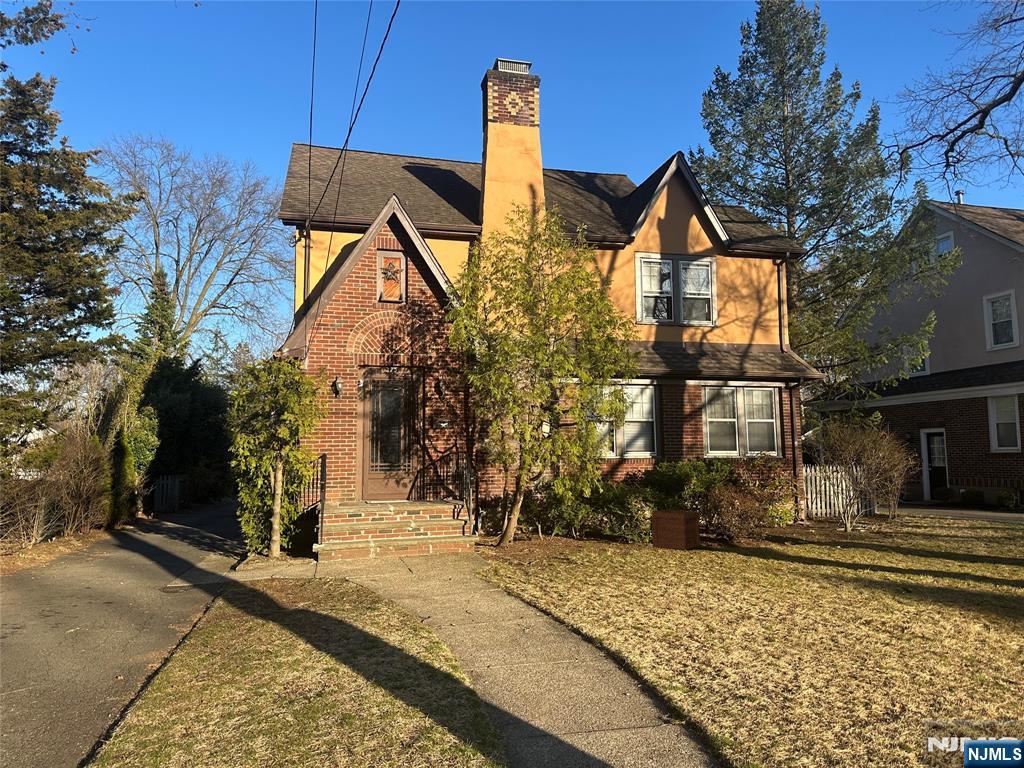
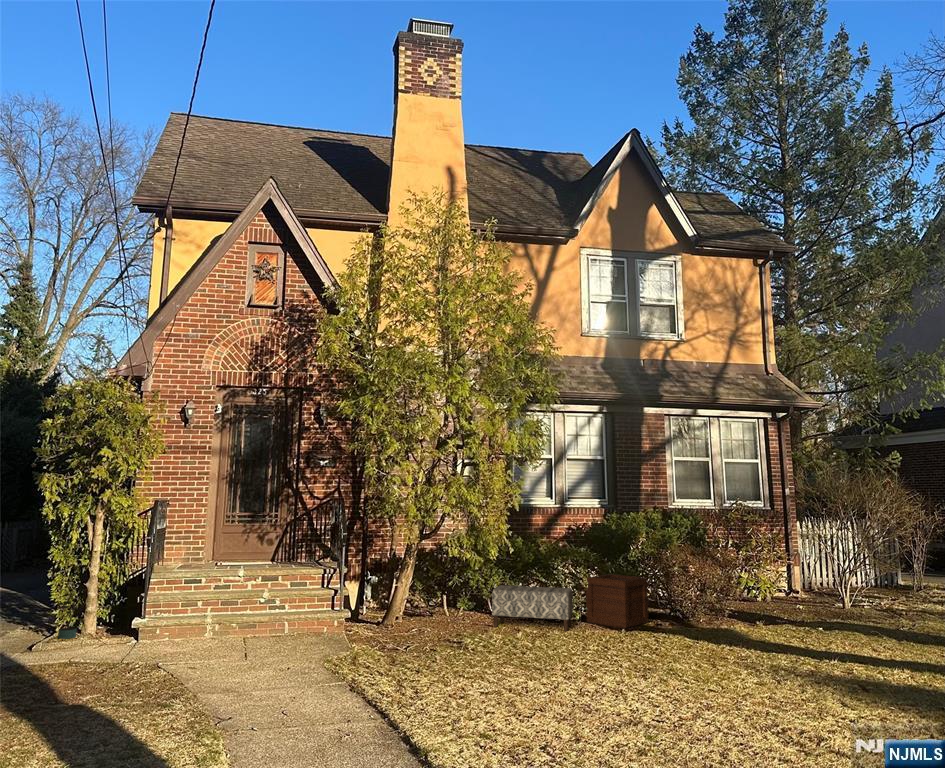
potted plant: none [251,518,273,560] -> present [58,584,85,639]
bench: none [581,519,643,553] -> present [492,585,573,631]

